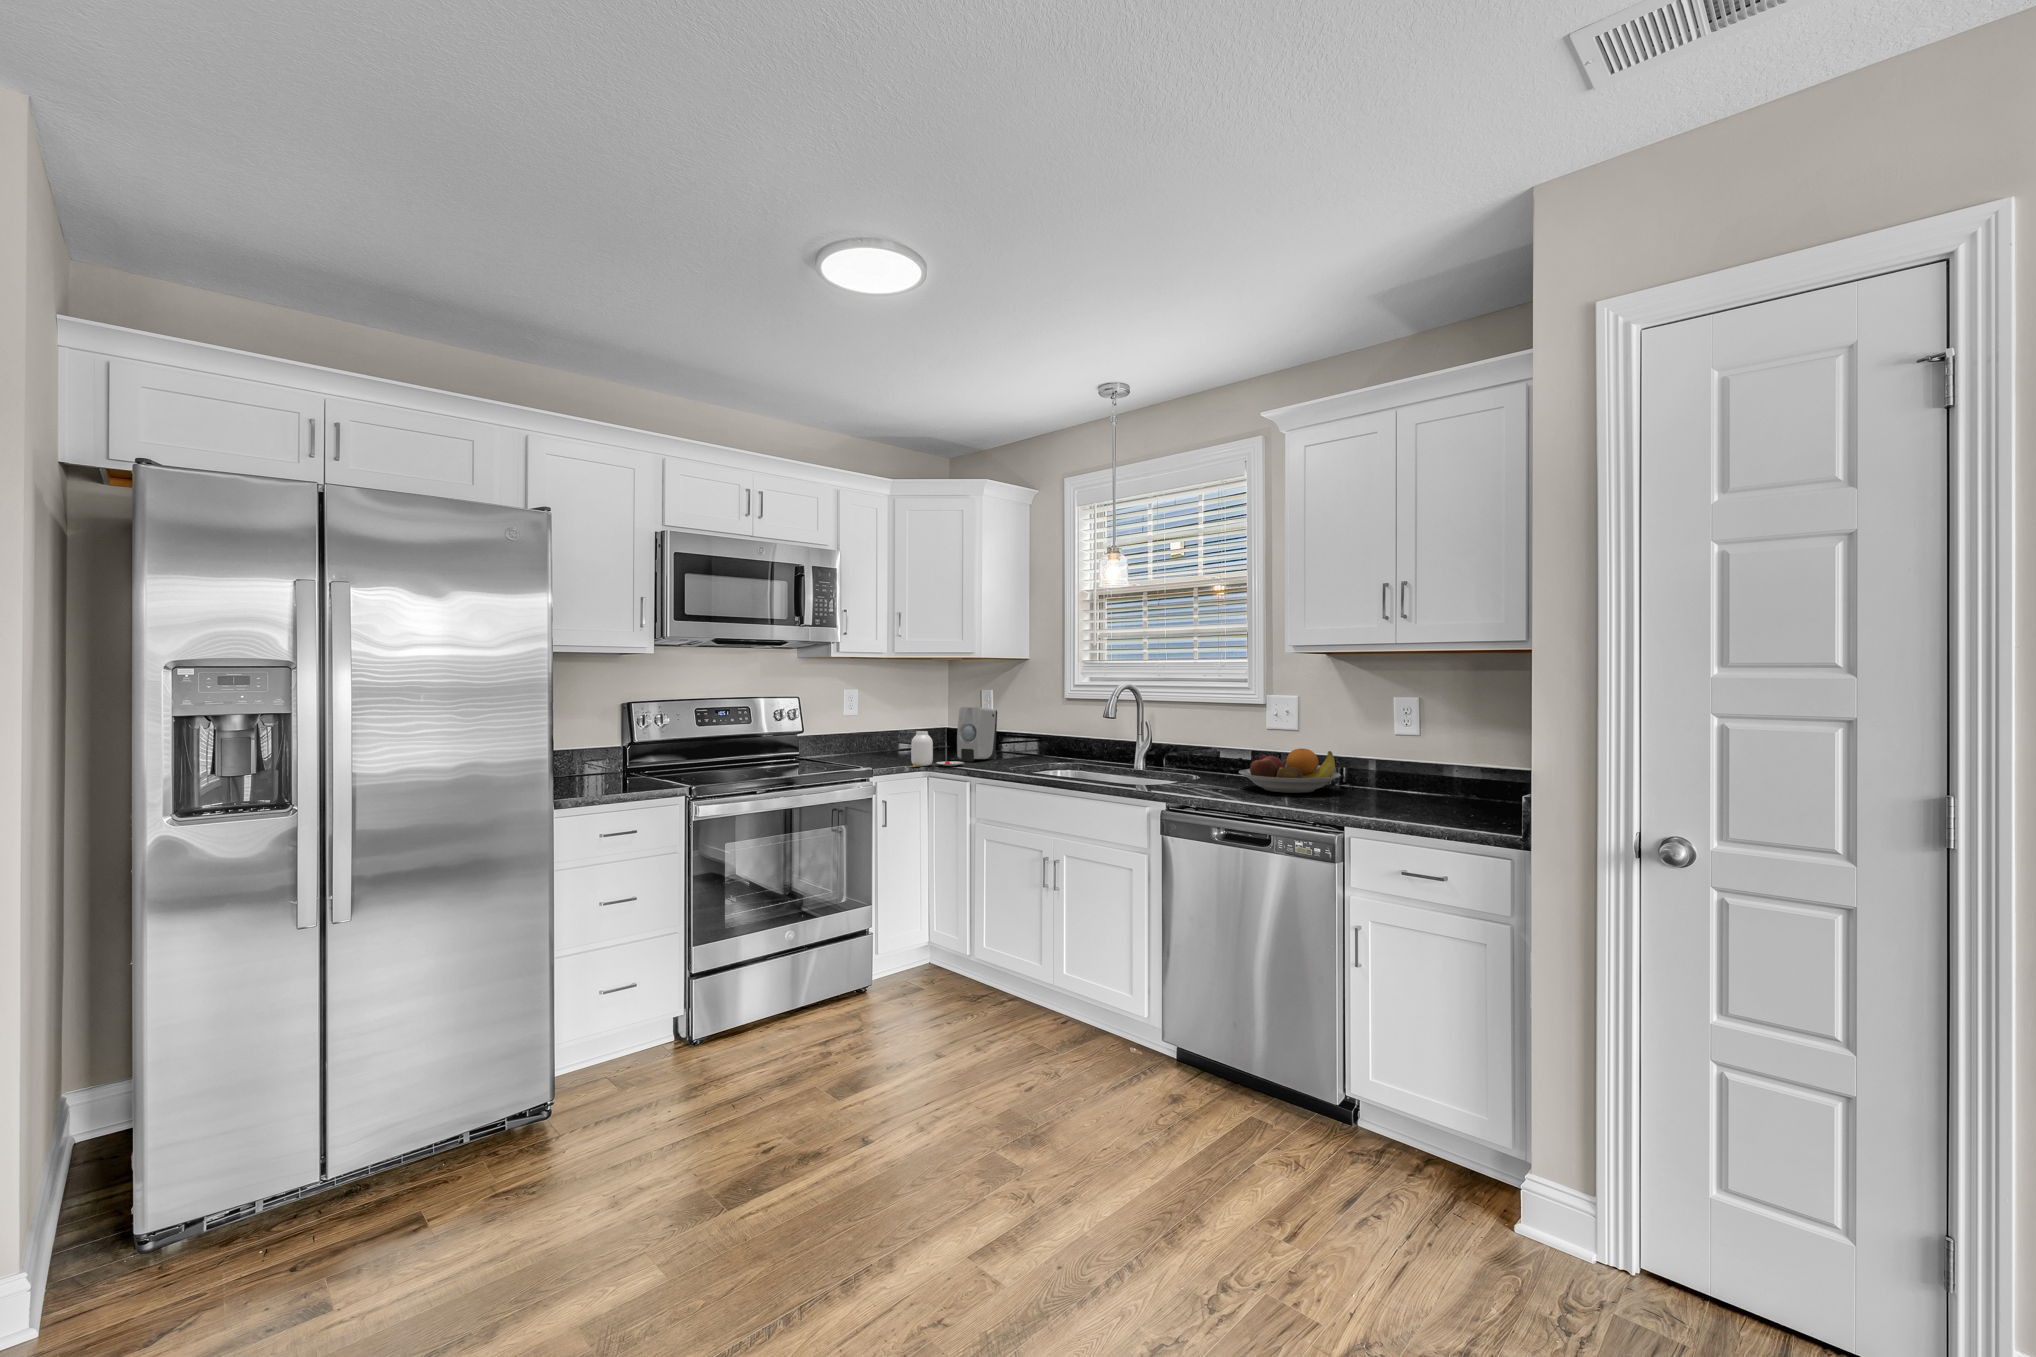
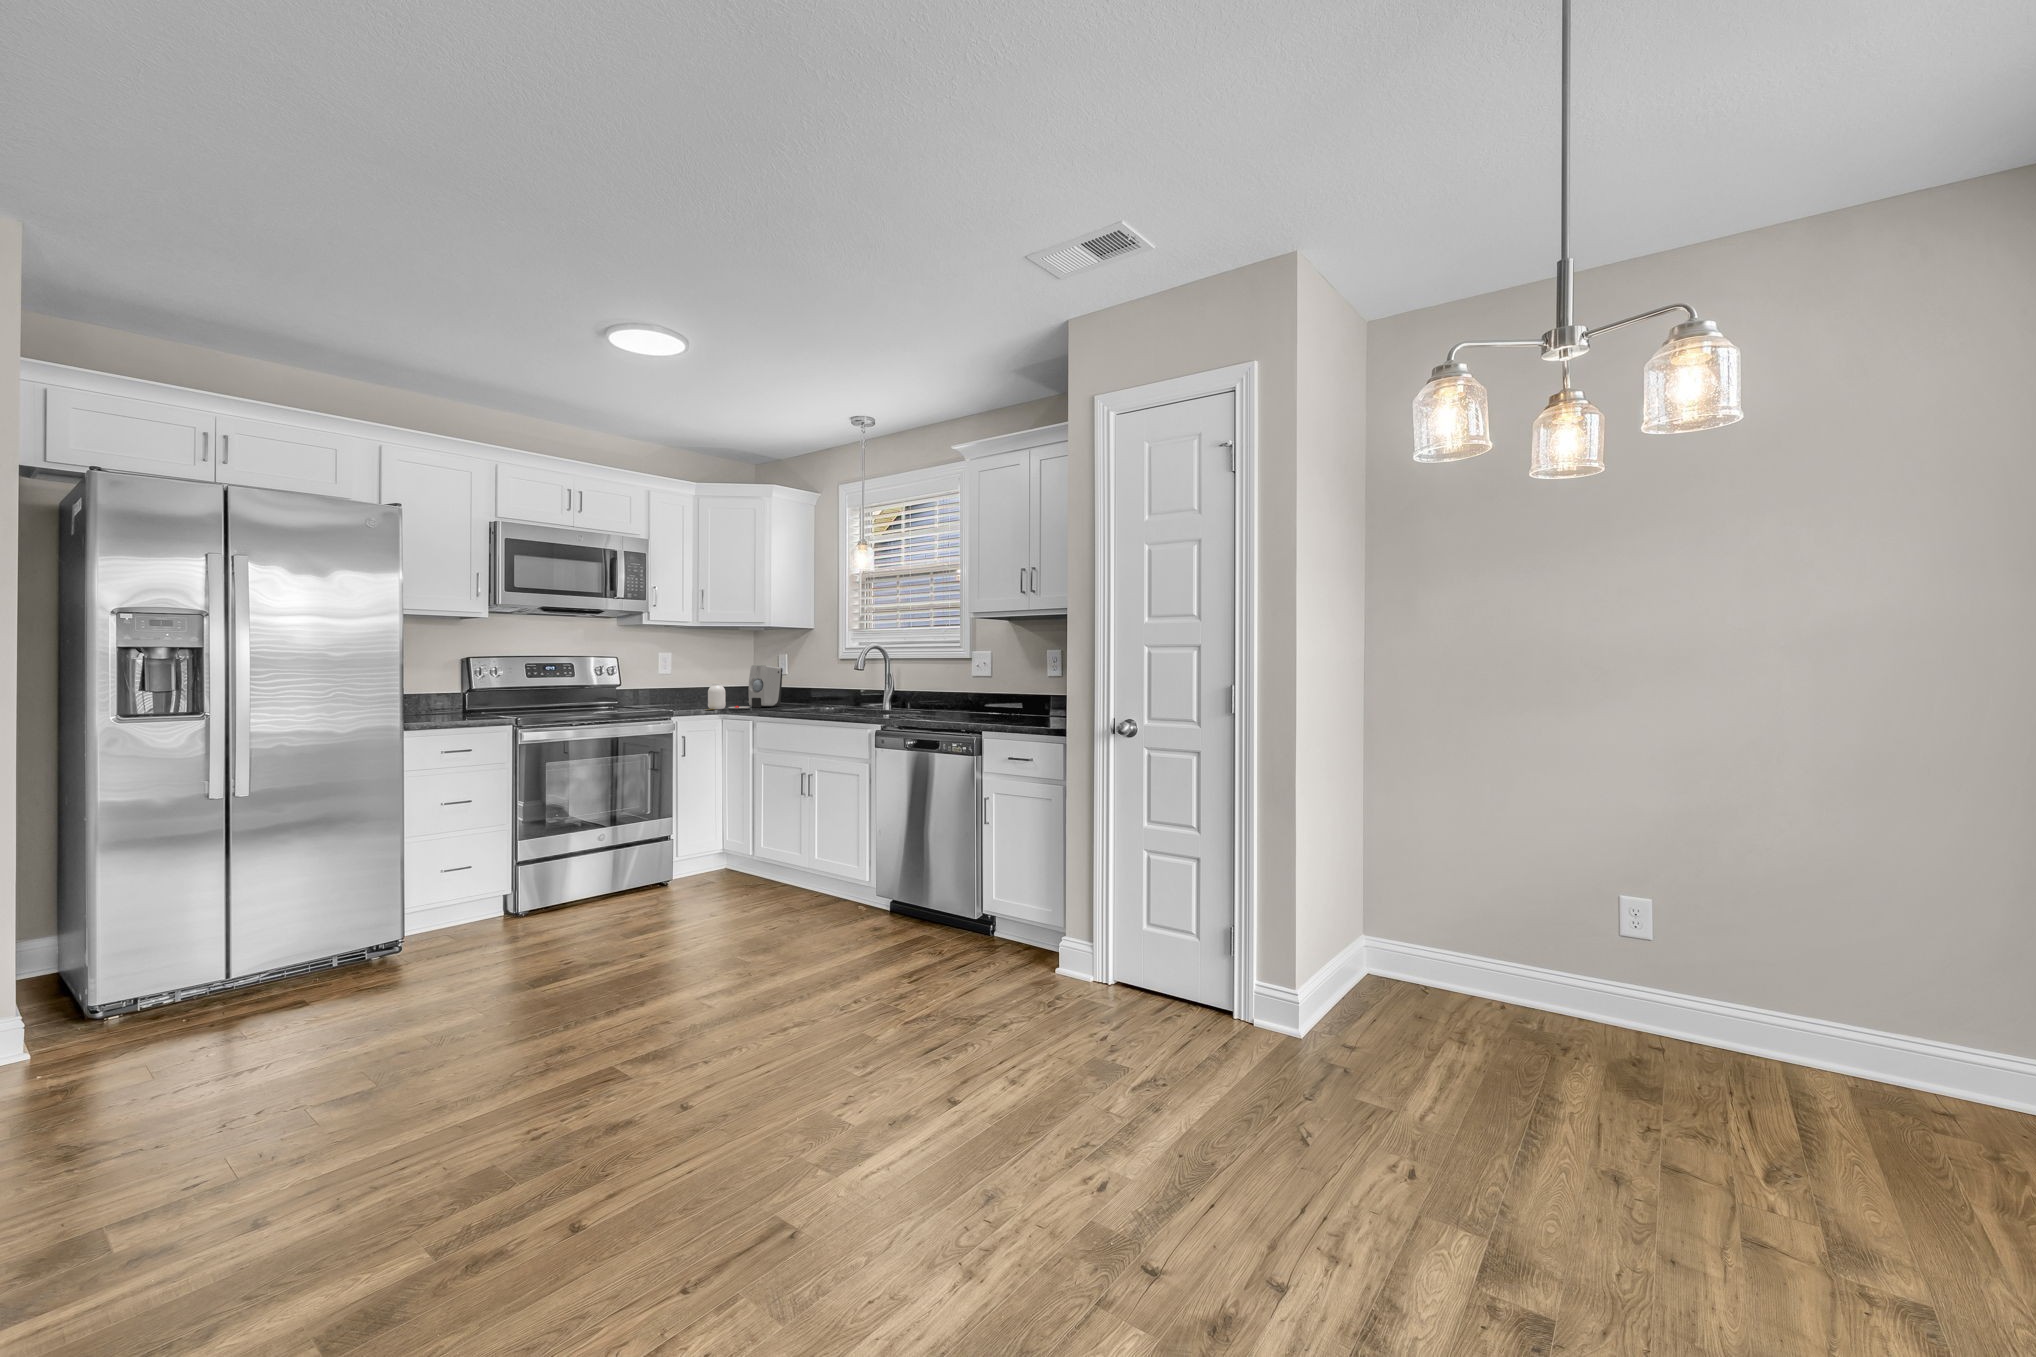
fruit bowl: present [1239,748,1341,793] -> none [938,687,1008,718]

